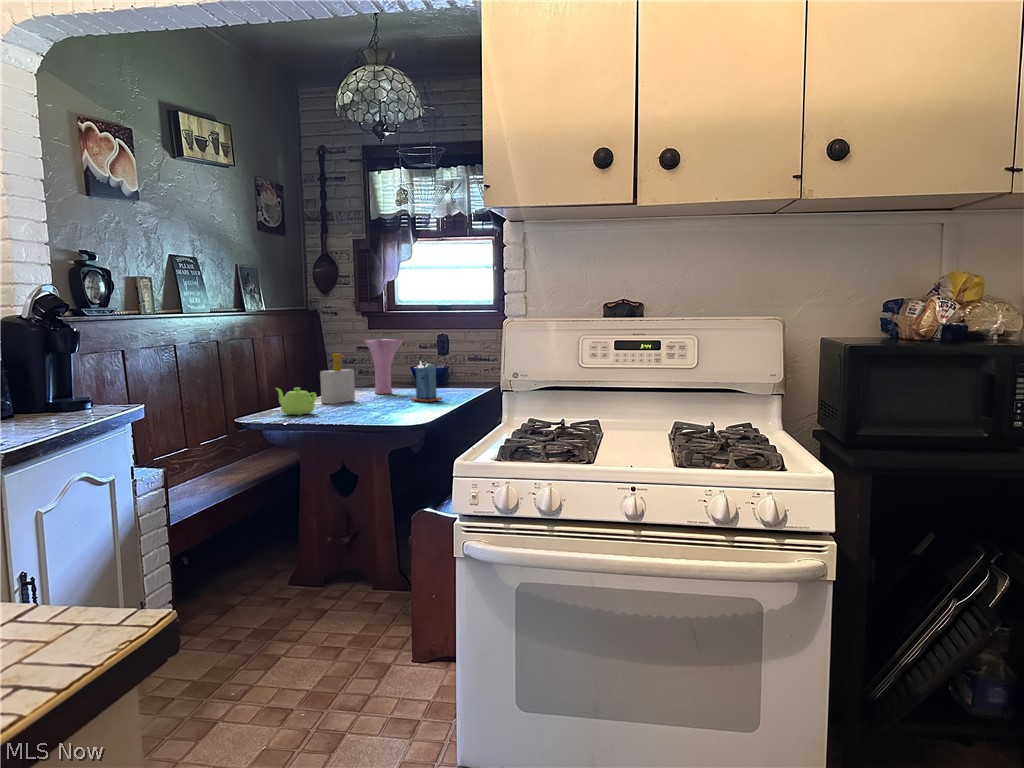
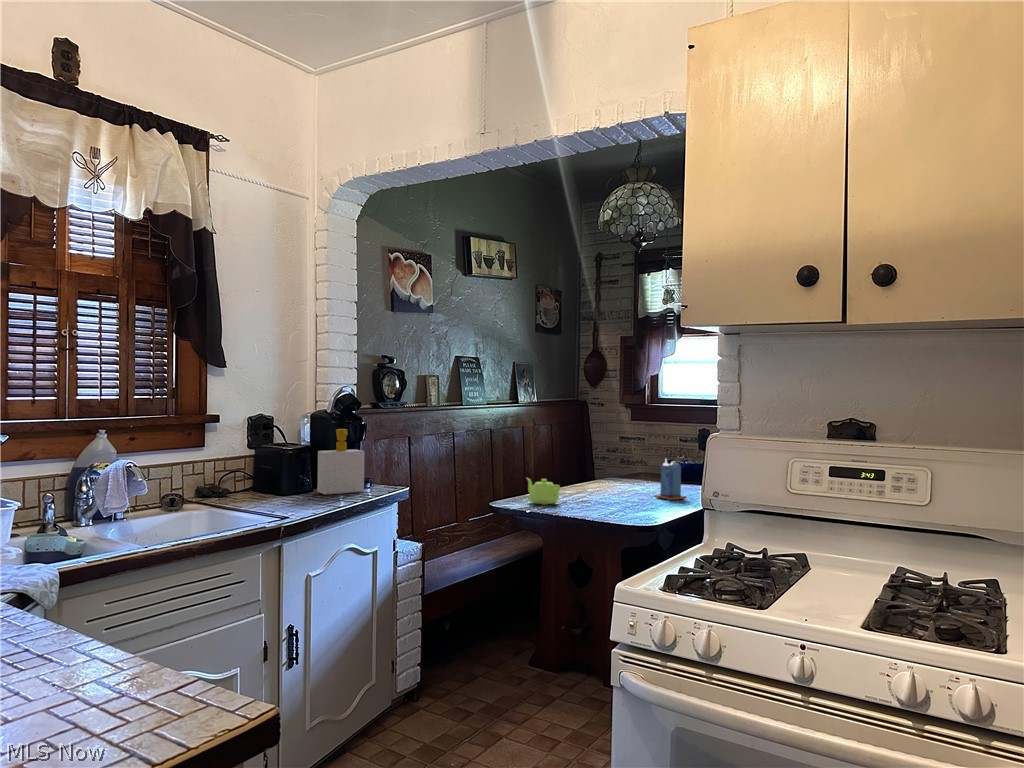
vase: present [364,339,404,394] -> none [619,433,658,487]
soap bottle: present [320,354,355,404] -> present [317,429,364,495]

